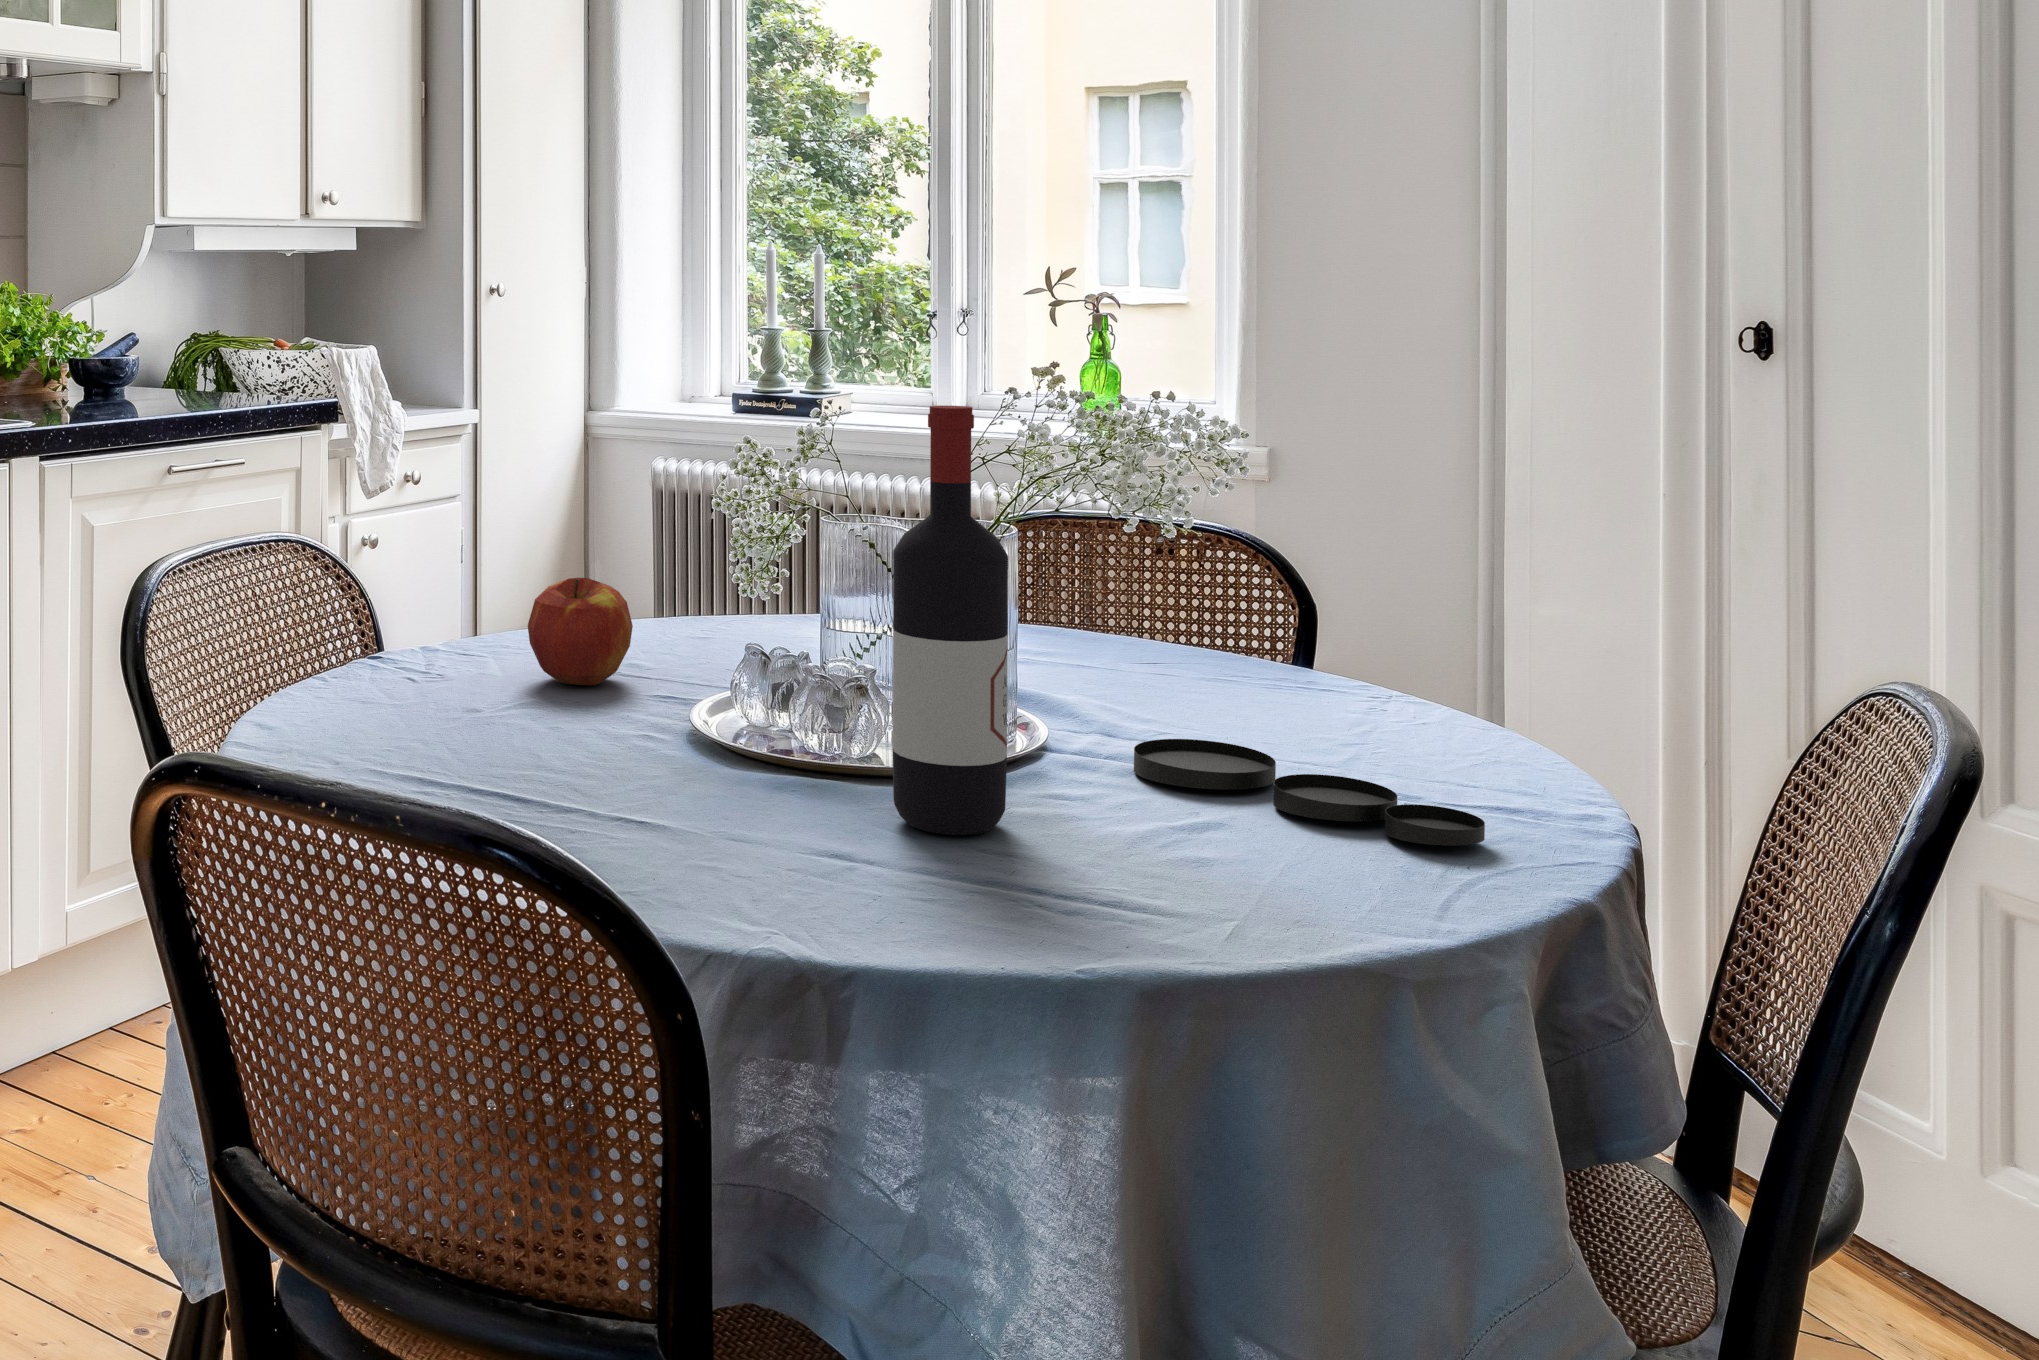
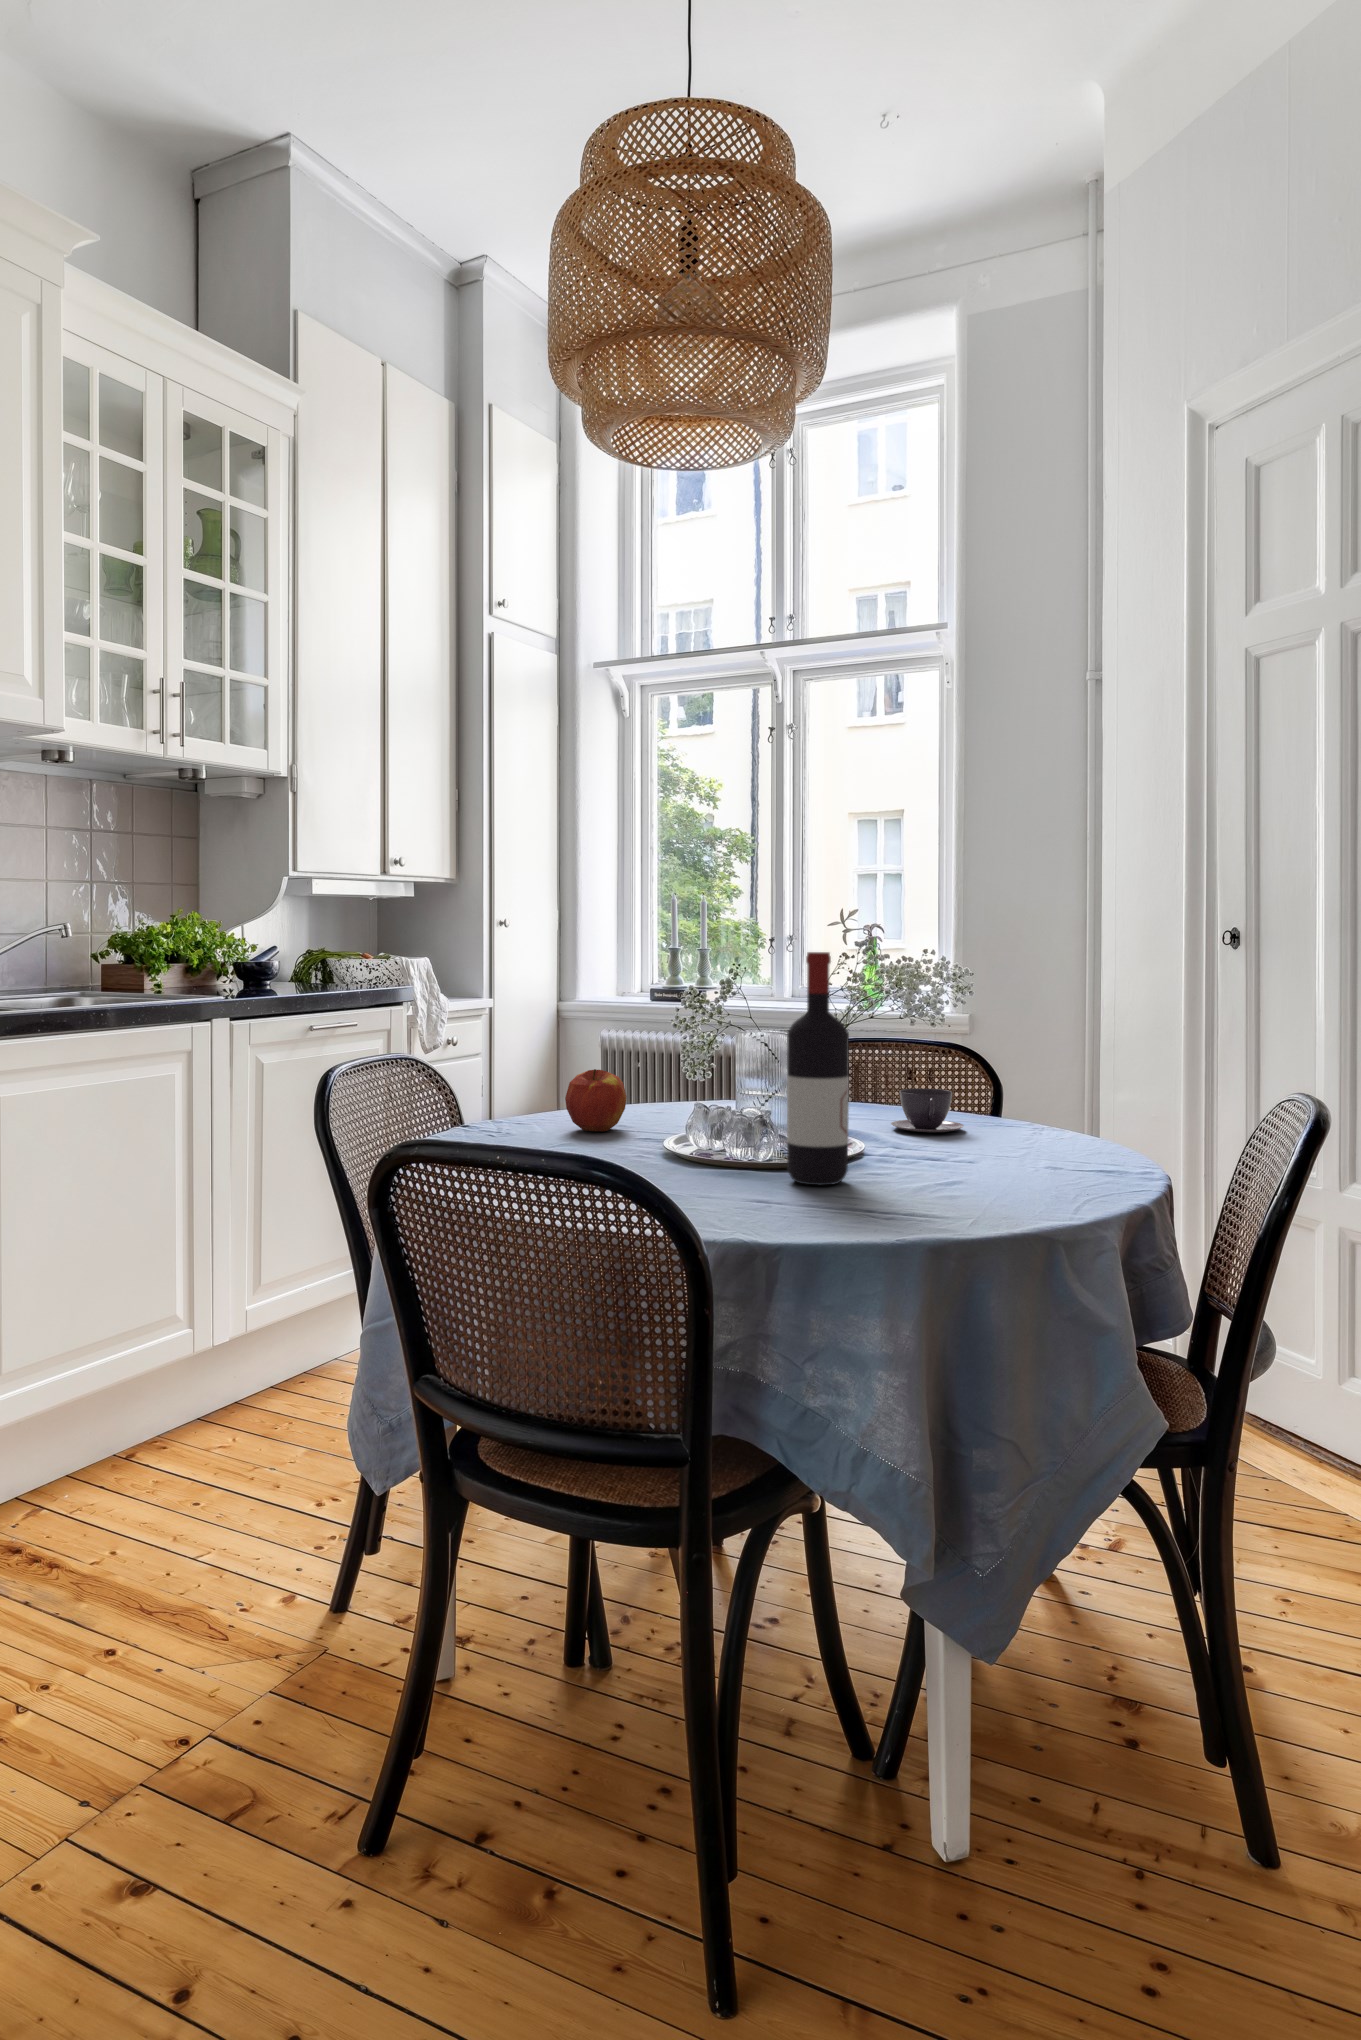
teacup: none [1103,626,1239,712] -> present [891,1088,964,1132]
plate: present [1134,739,1485,846] -> none [911,1141,1091,1179]

